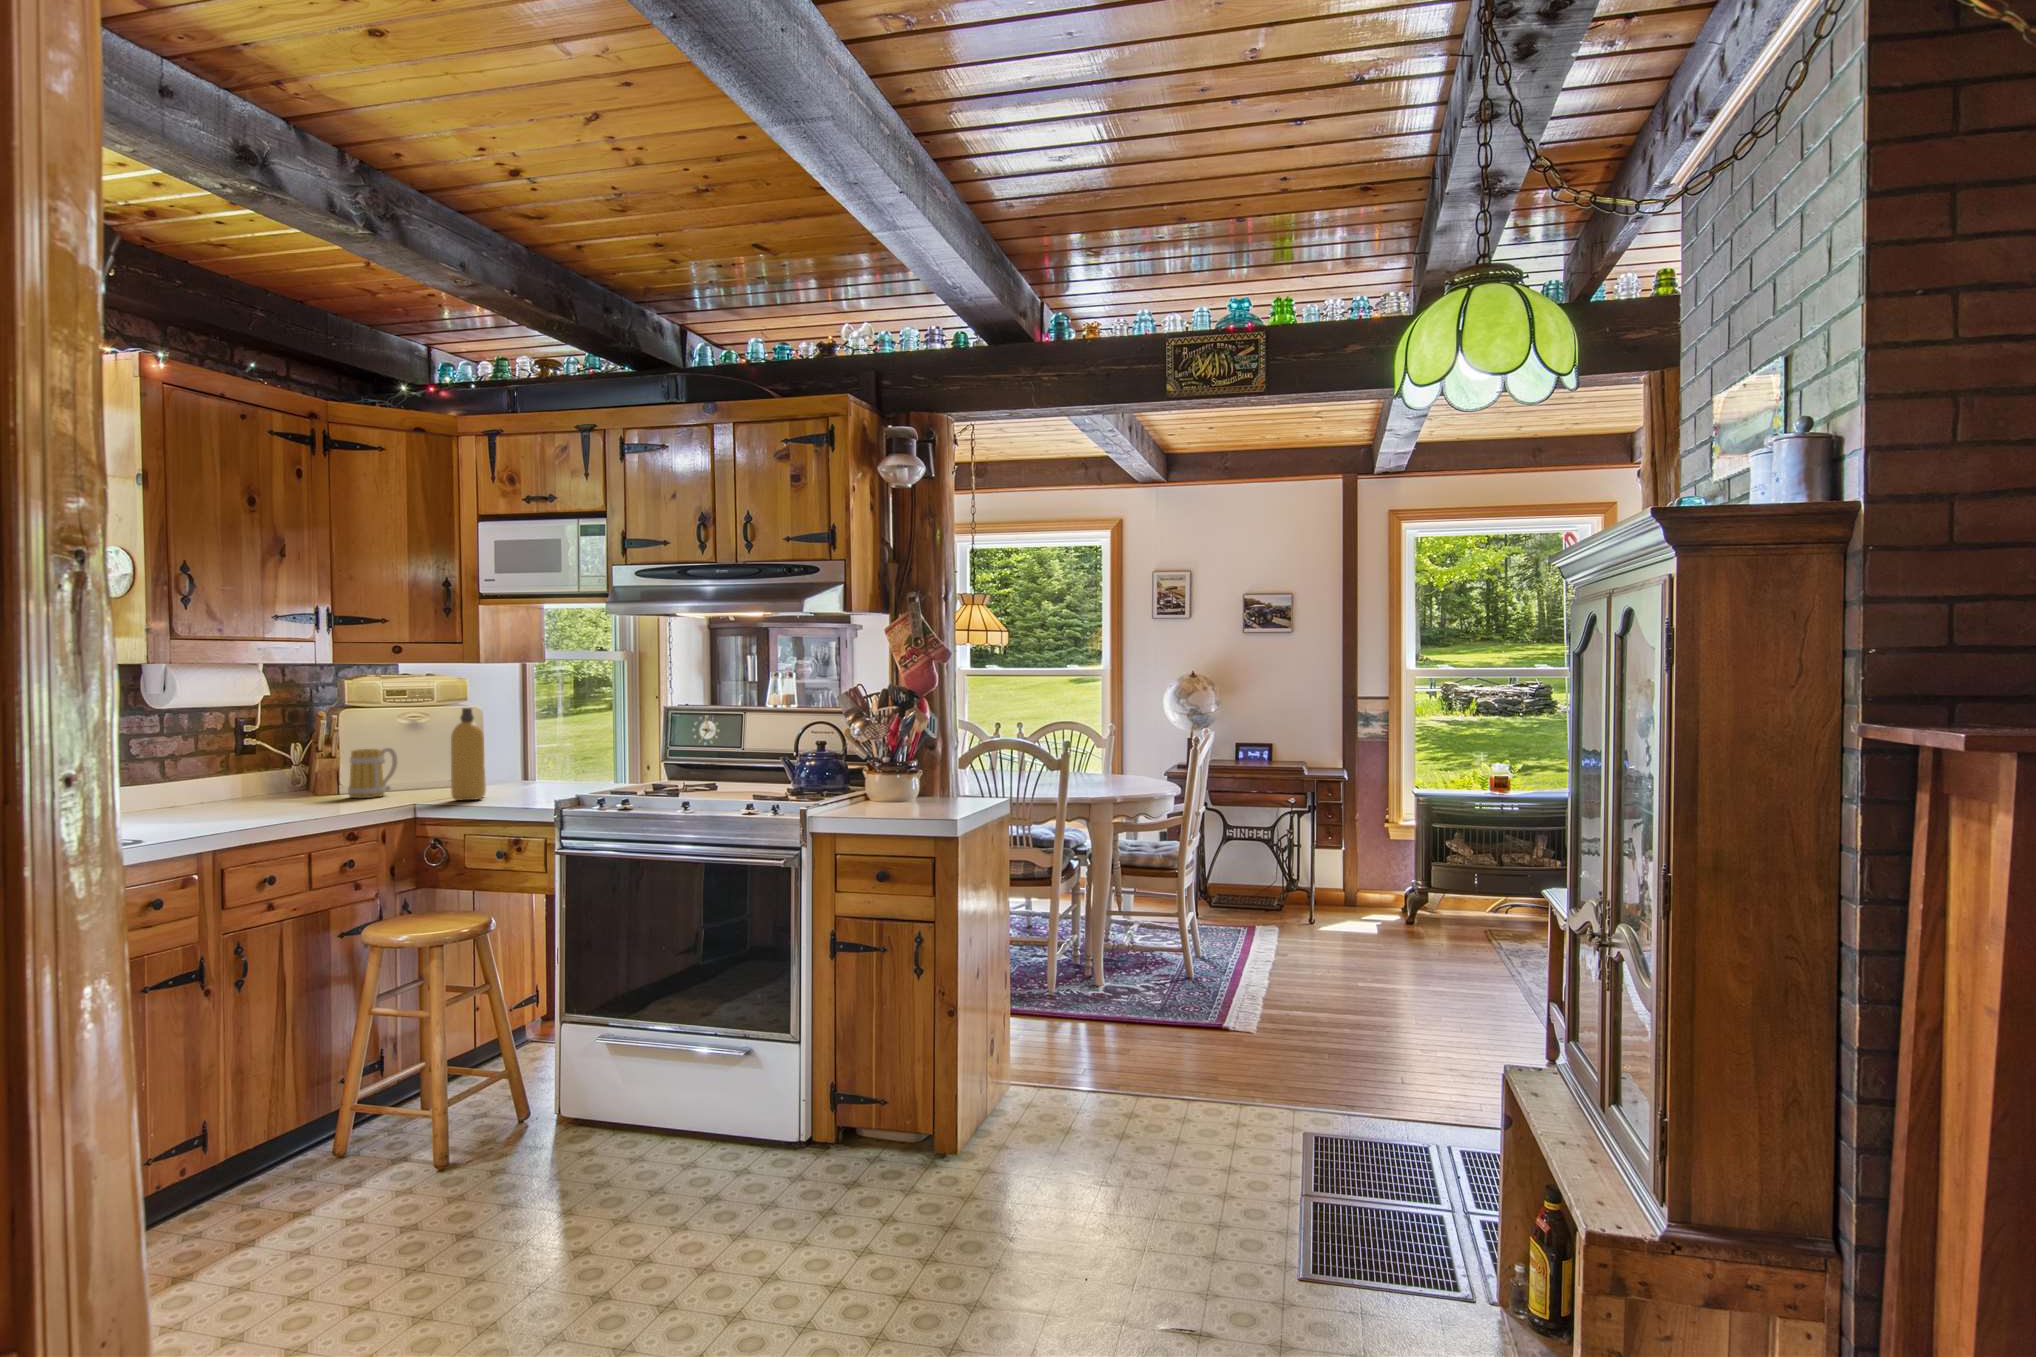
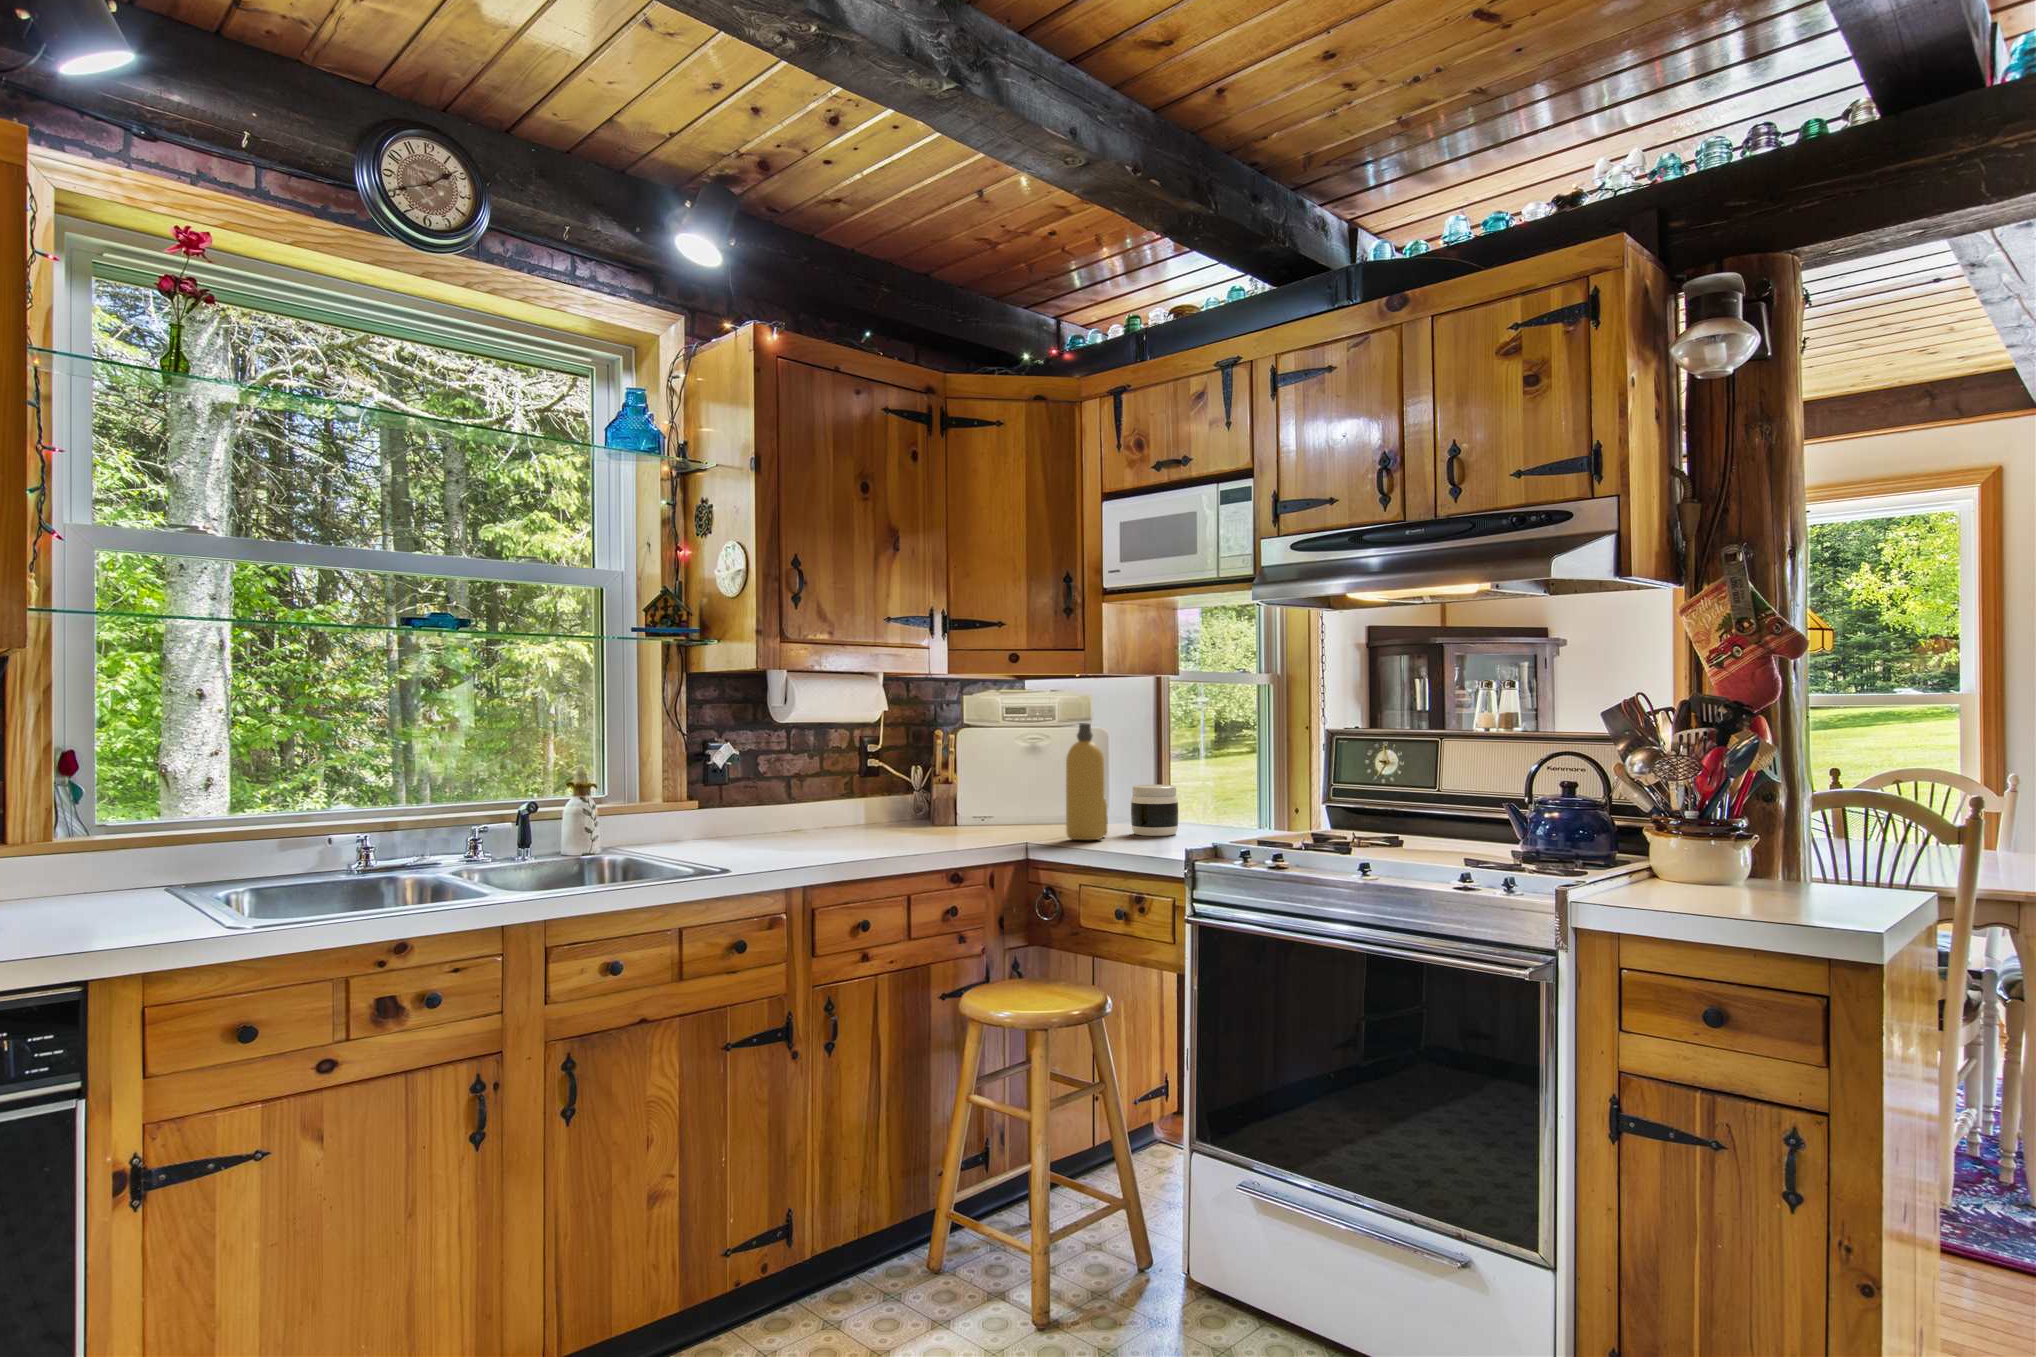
mug: present [348,748,397,798] -> none [961,771,1015,831]
jar: none [505,754,544,794] -> present [1131,784,1178,836]

